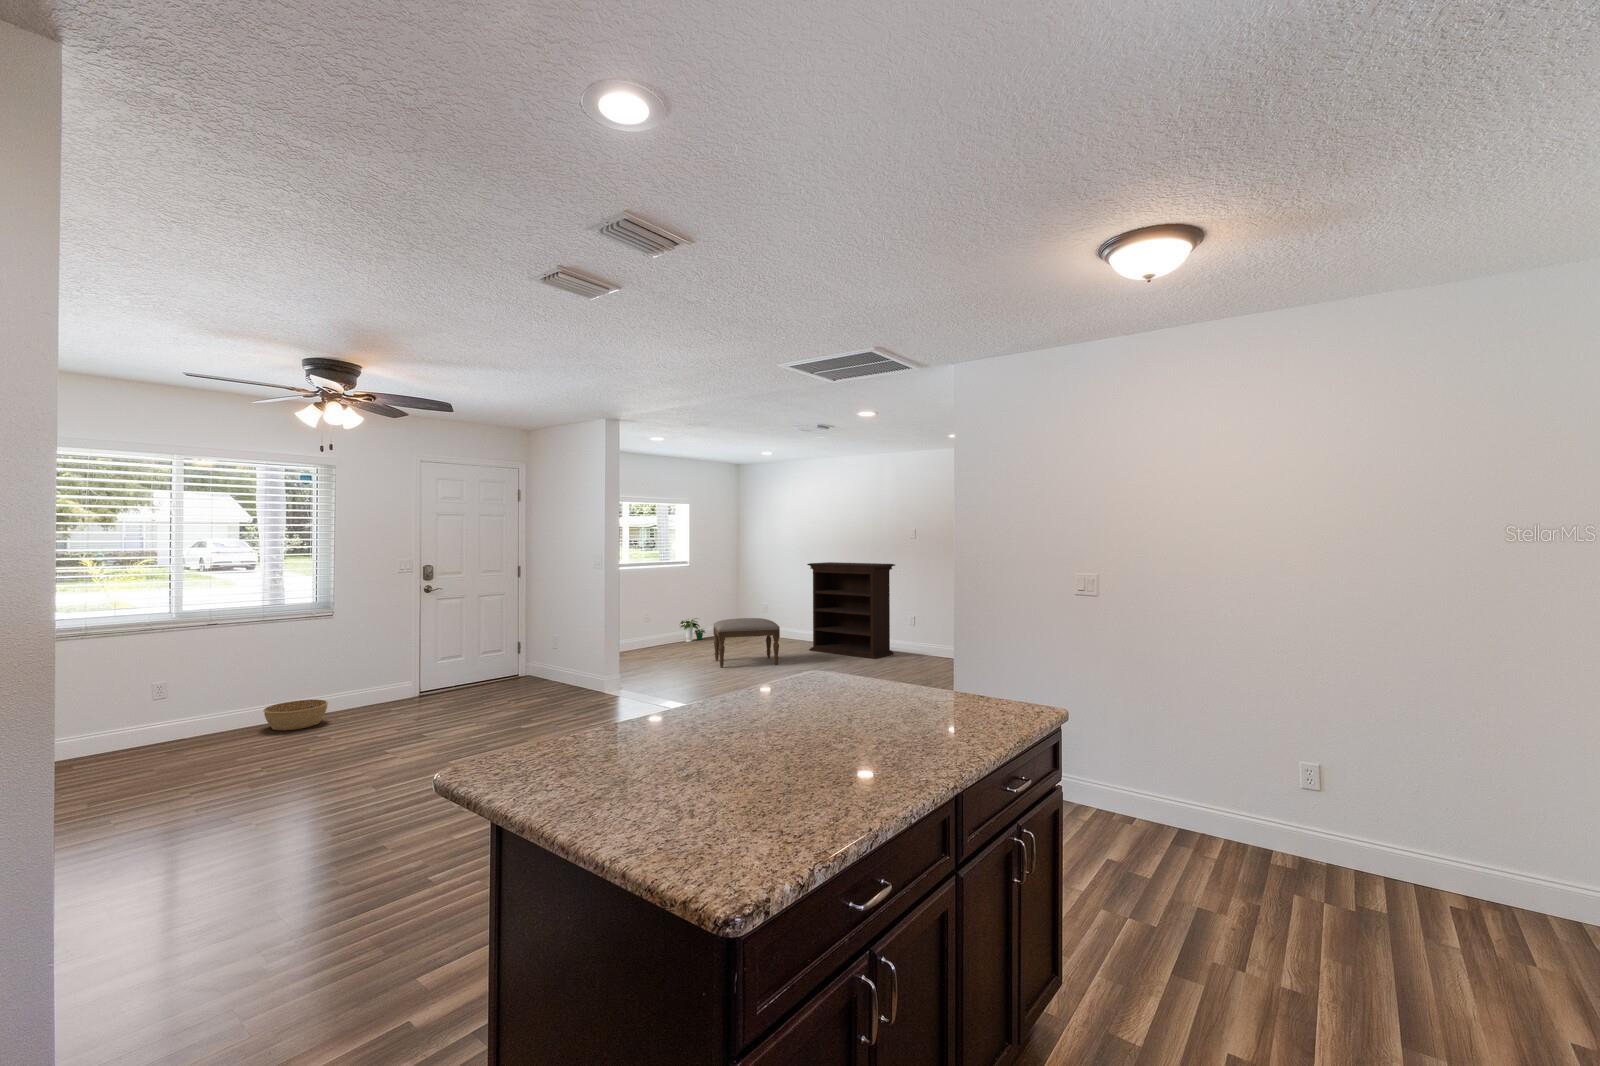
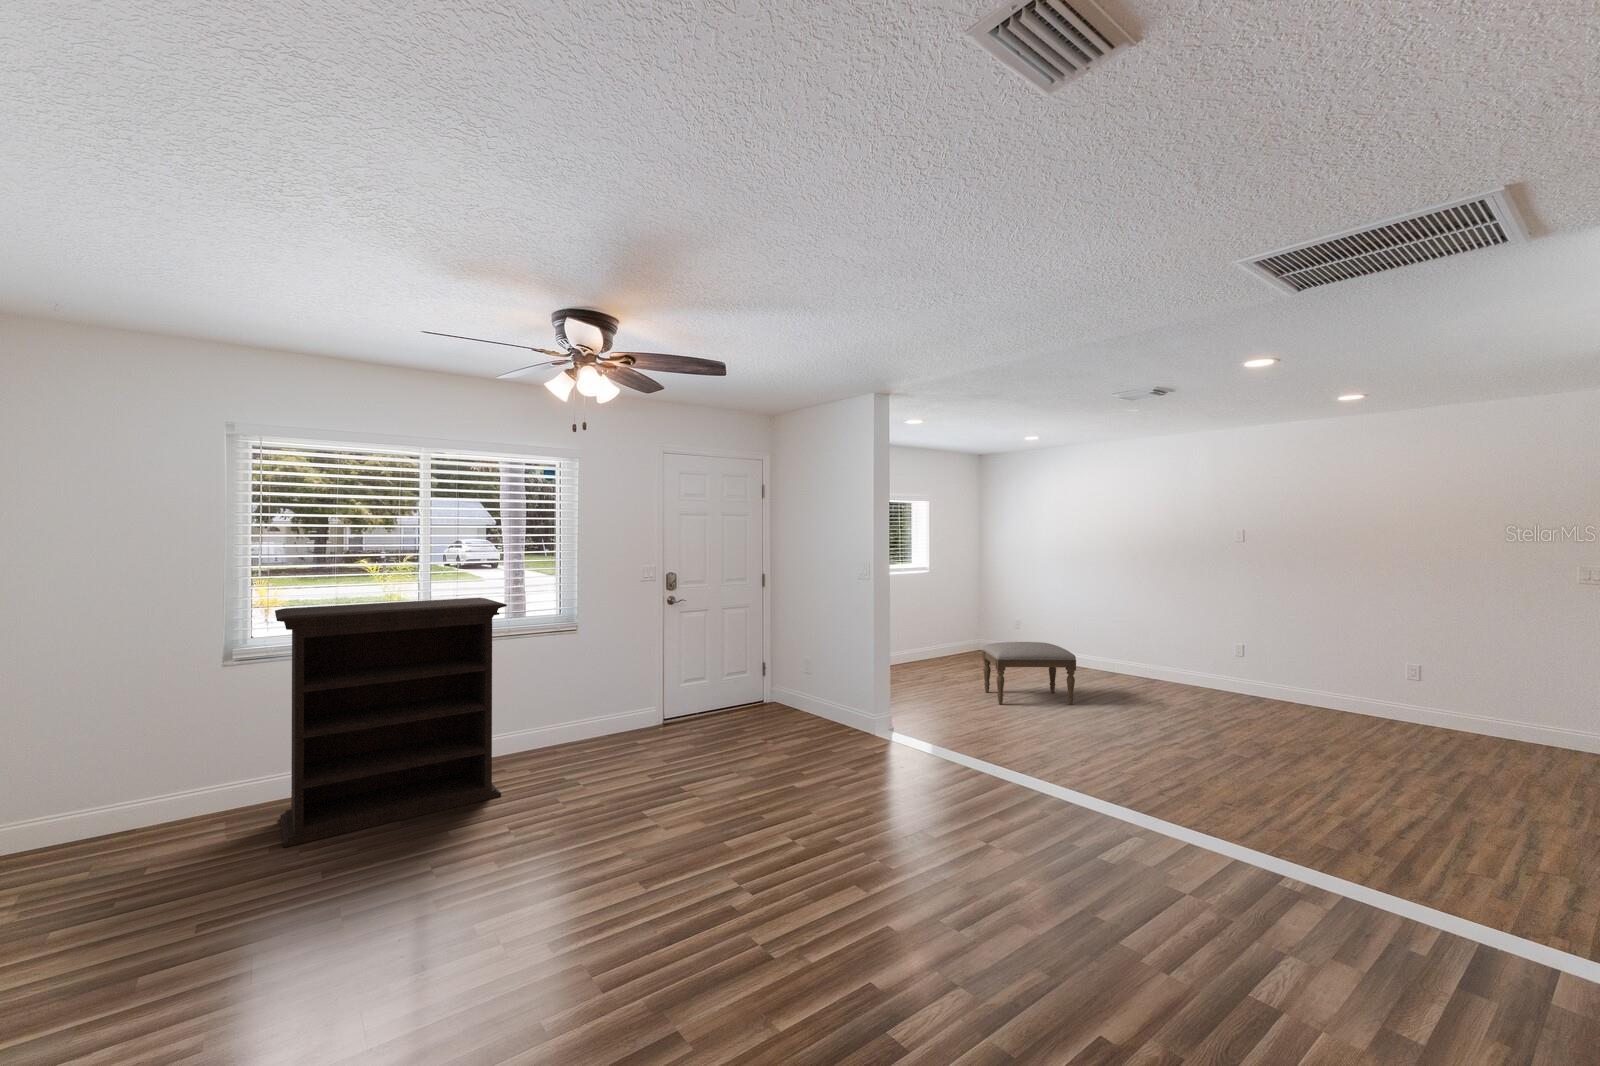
bookshelf: present [807,562,895,659] -> present [275,598,507,848]
potted plant: present [680,618,705,642] -> none [920,632,954,661]
basket: present [263,700,328,730] -> none [507,728,572,767]

